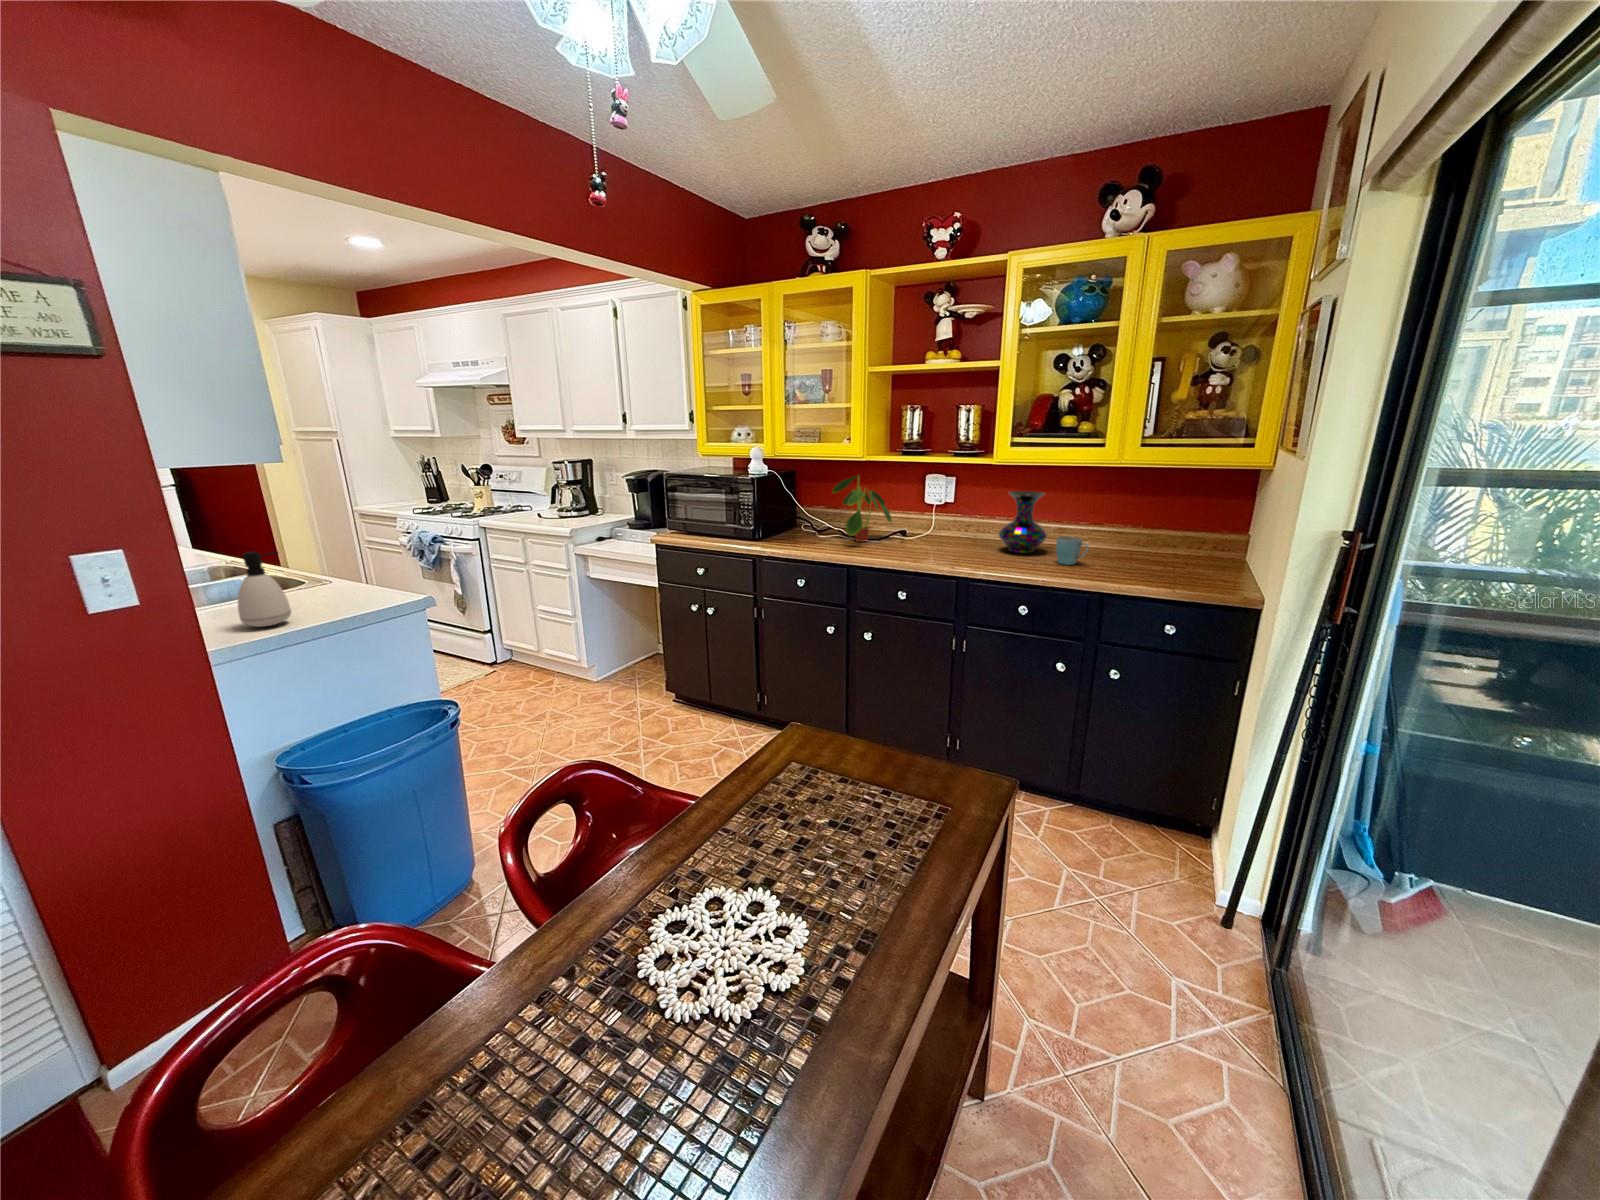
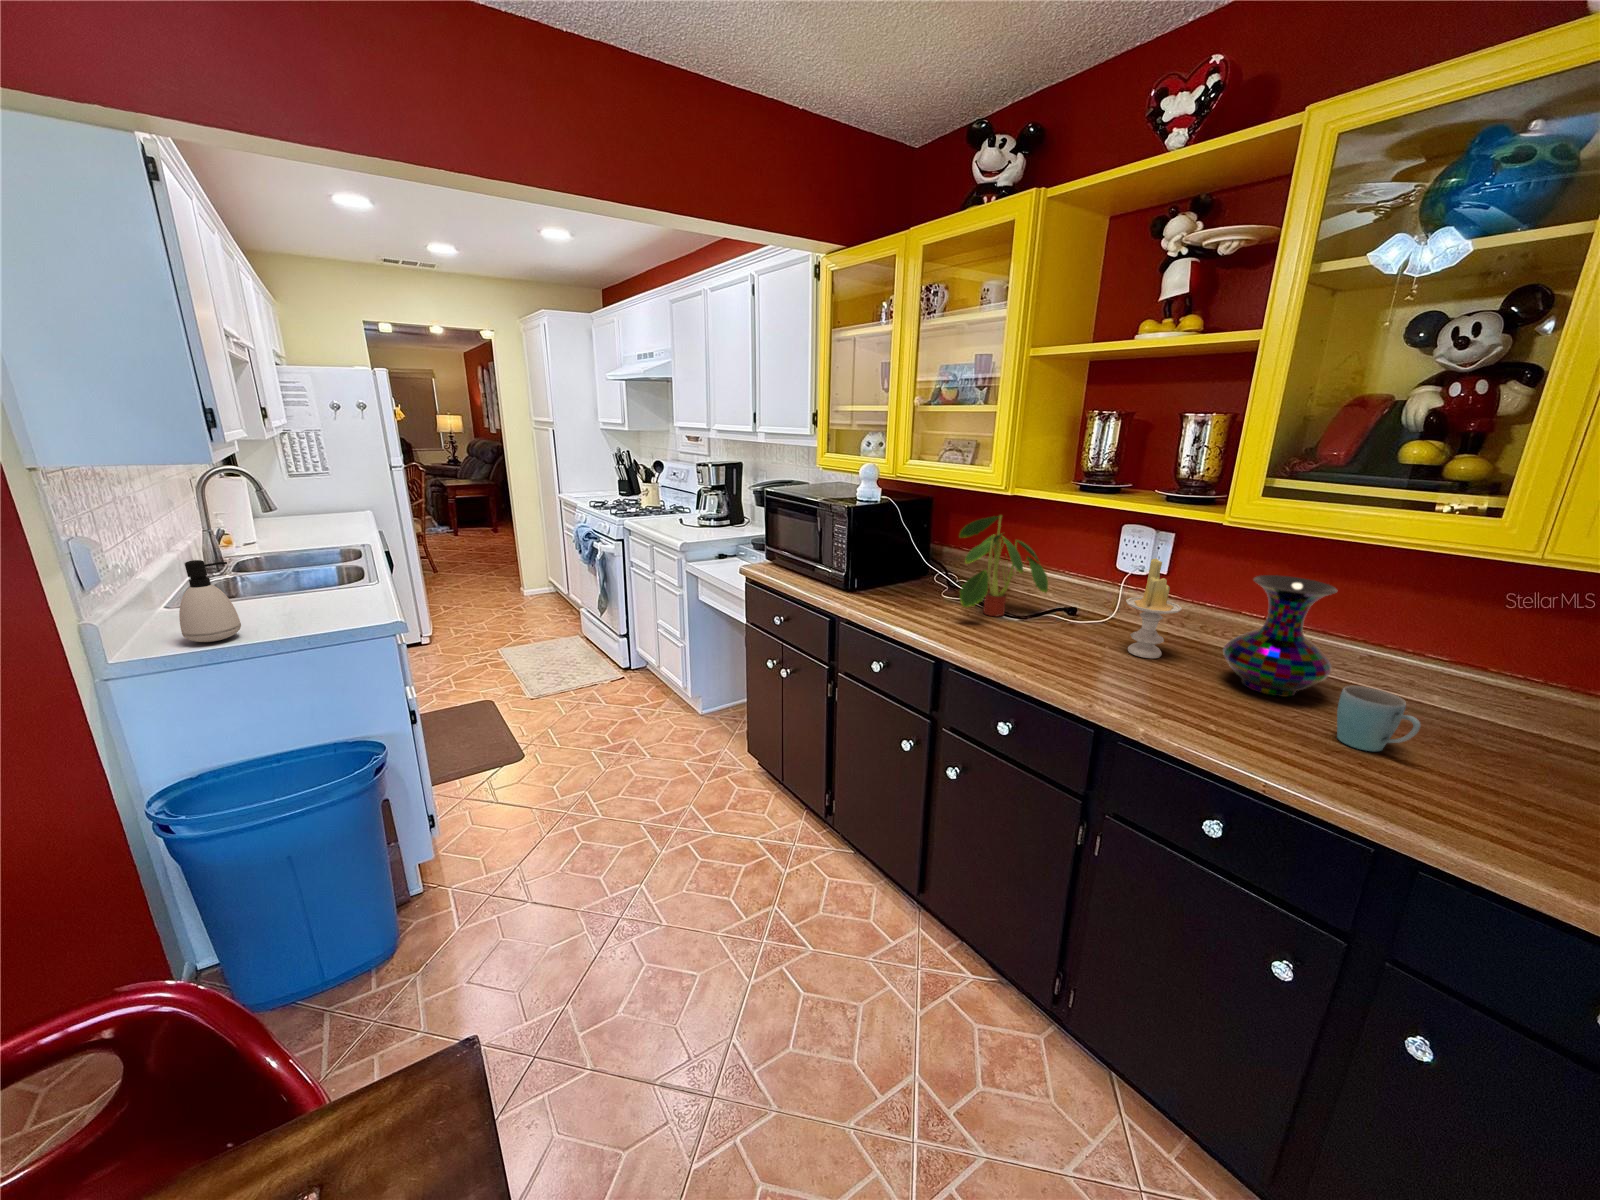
candle: none [944,490,974,548] -> present [1126,558,1182,658]

